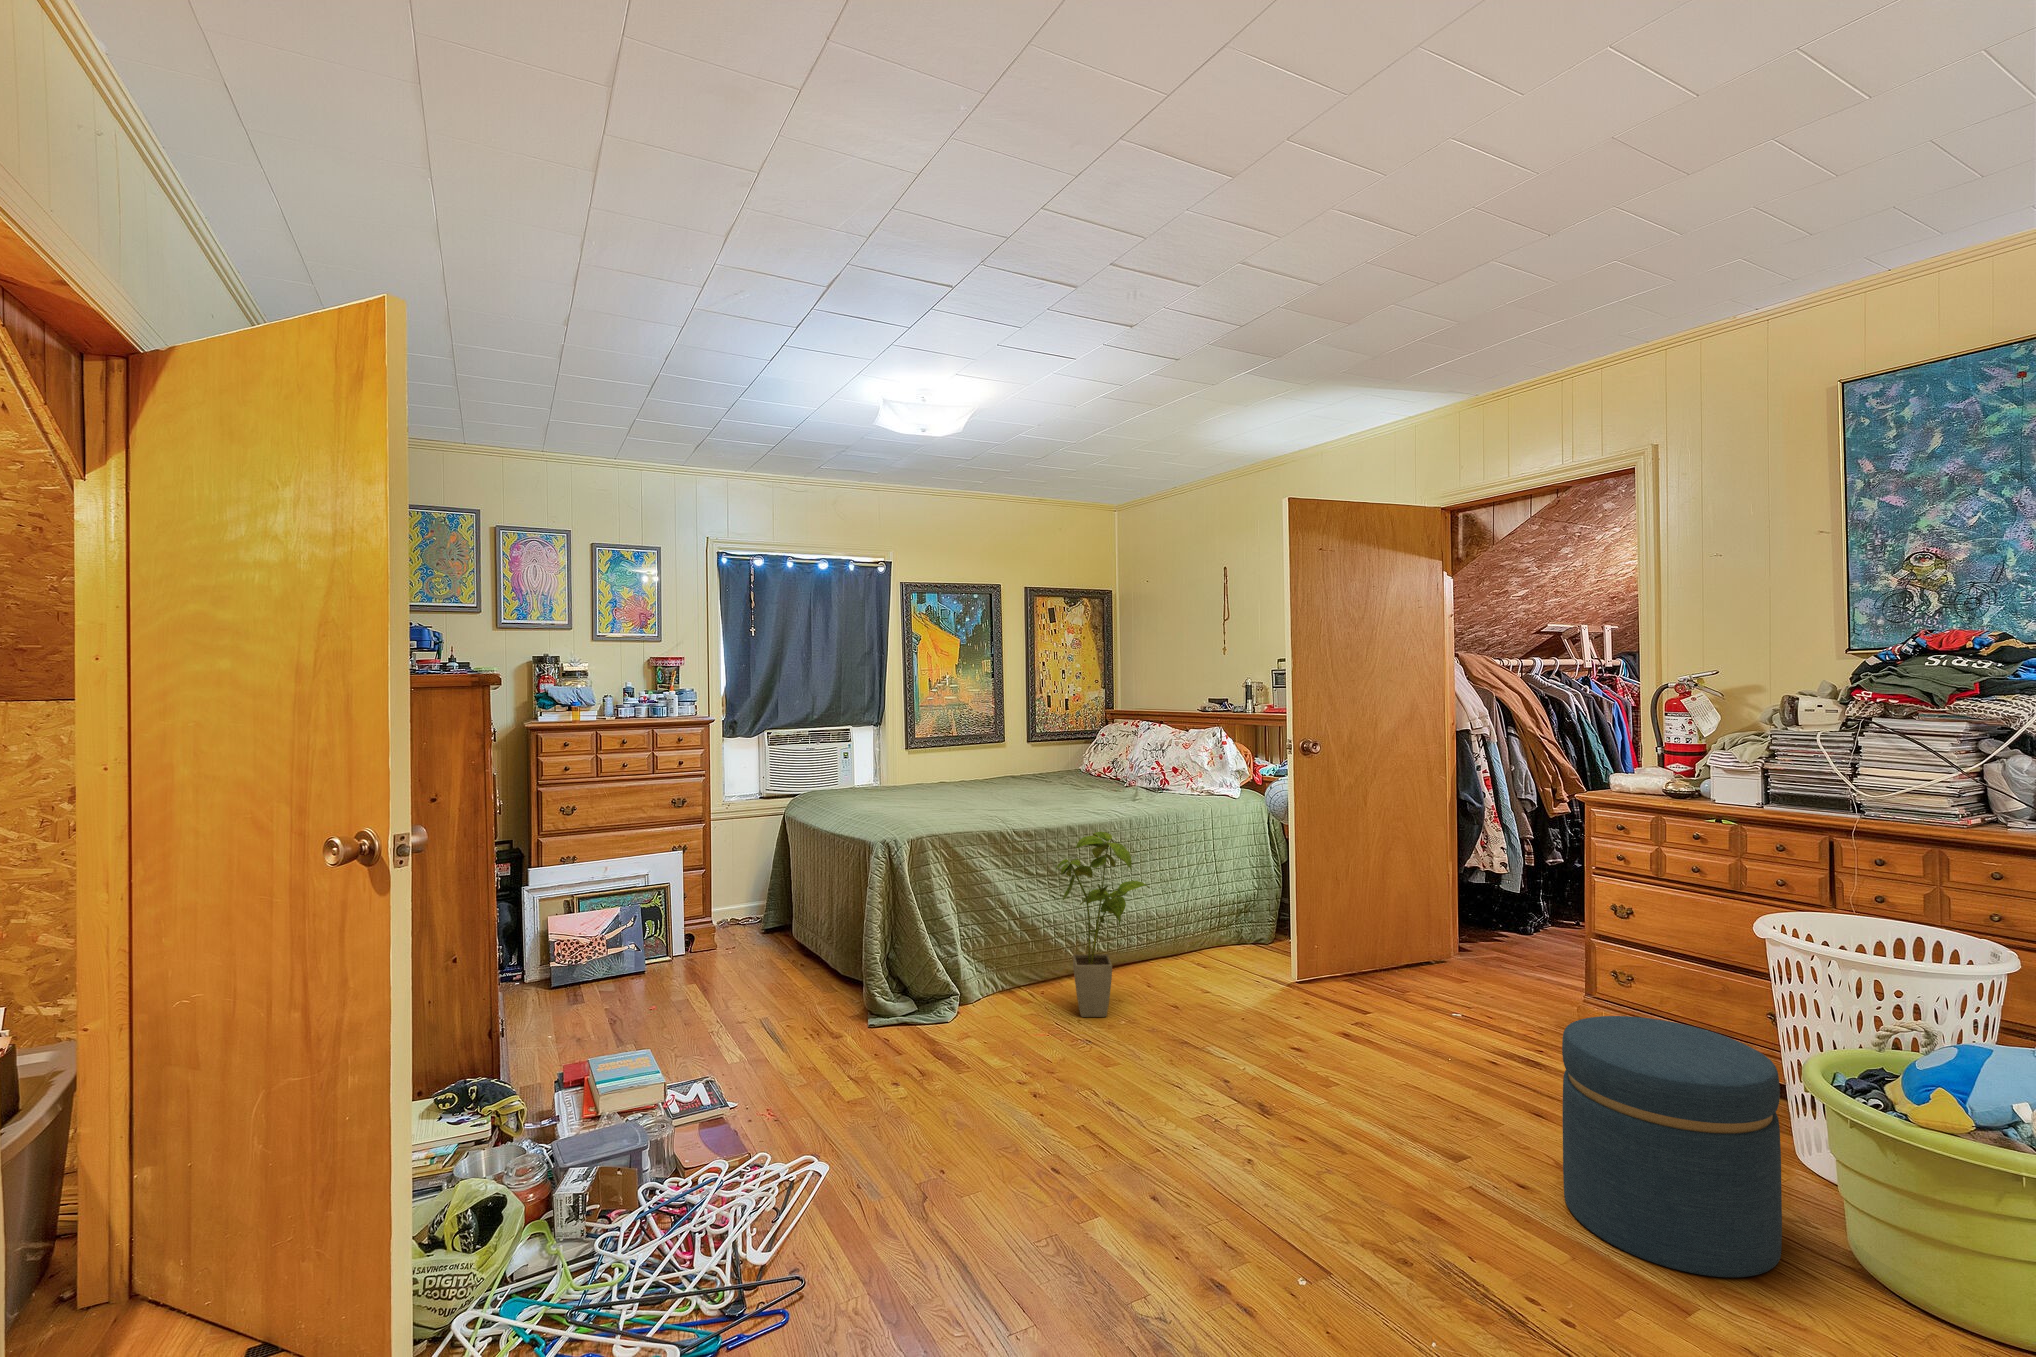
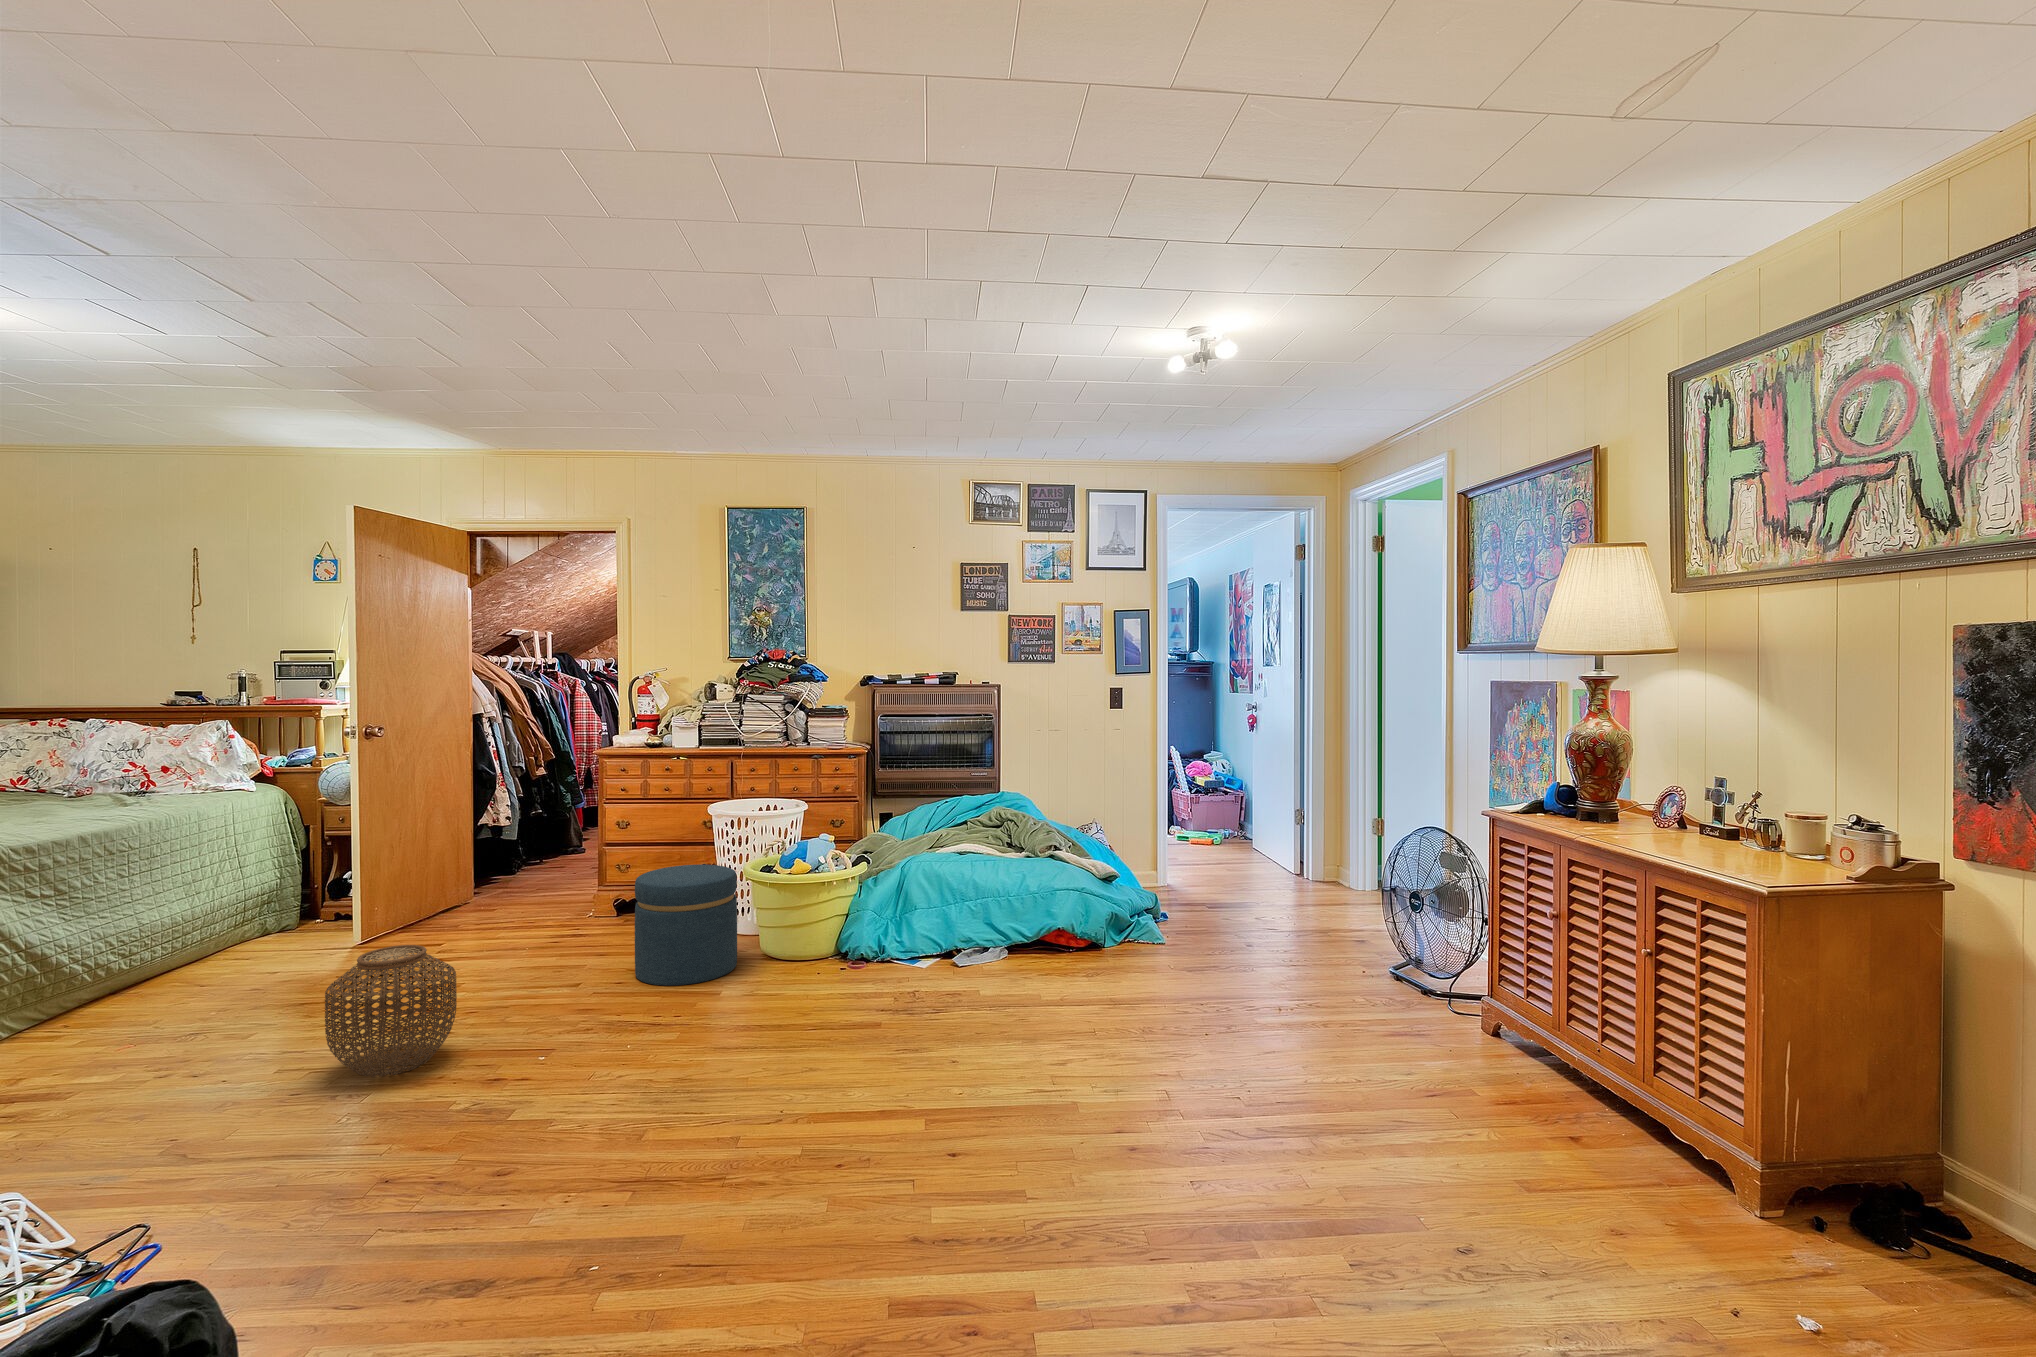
house plant: present [1056,831,1150,1017] -> none [103,830,230,1023]
woven basket: none [1102,1027,1245,1208] -> present [325,945,457,1077]

